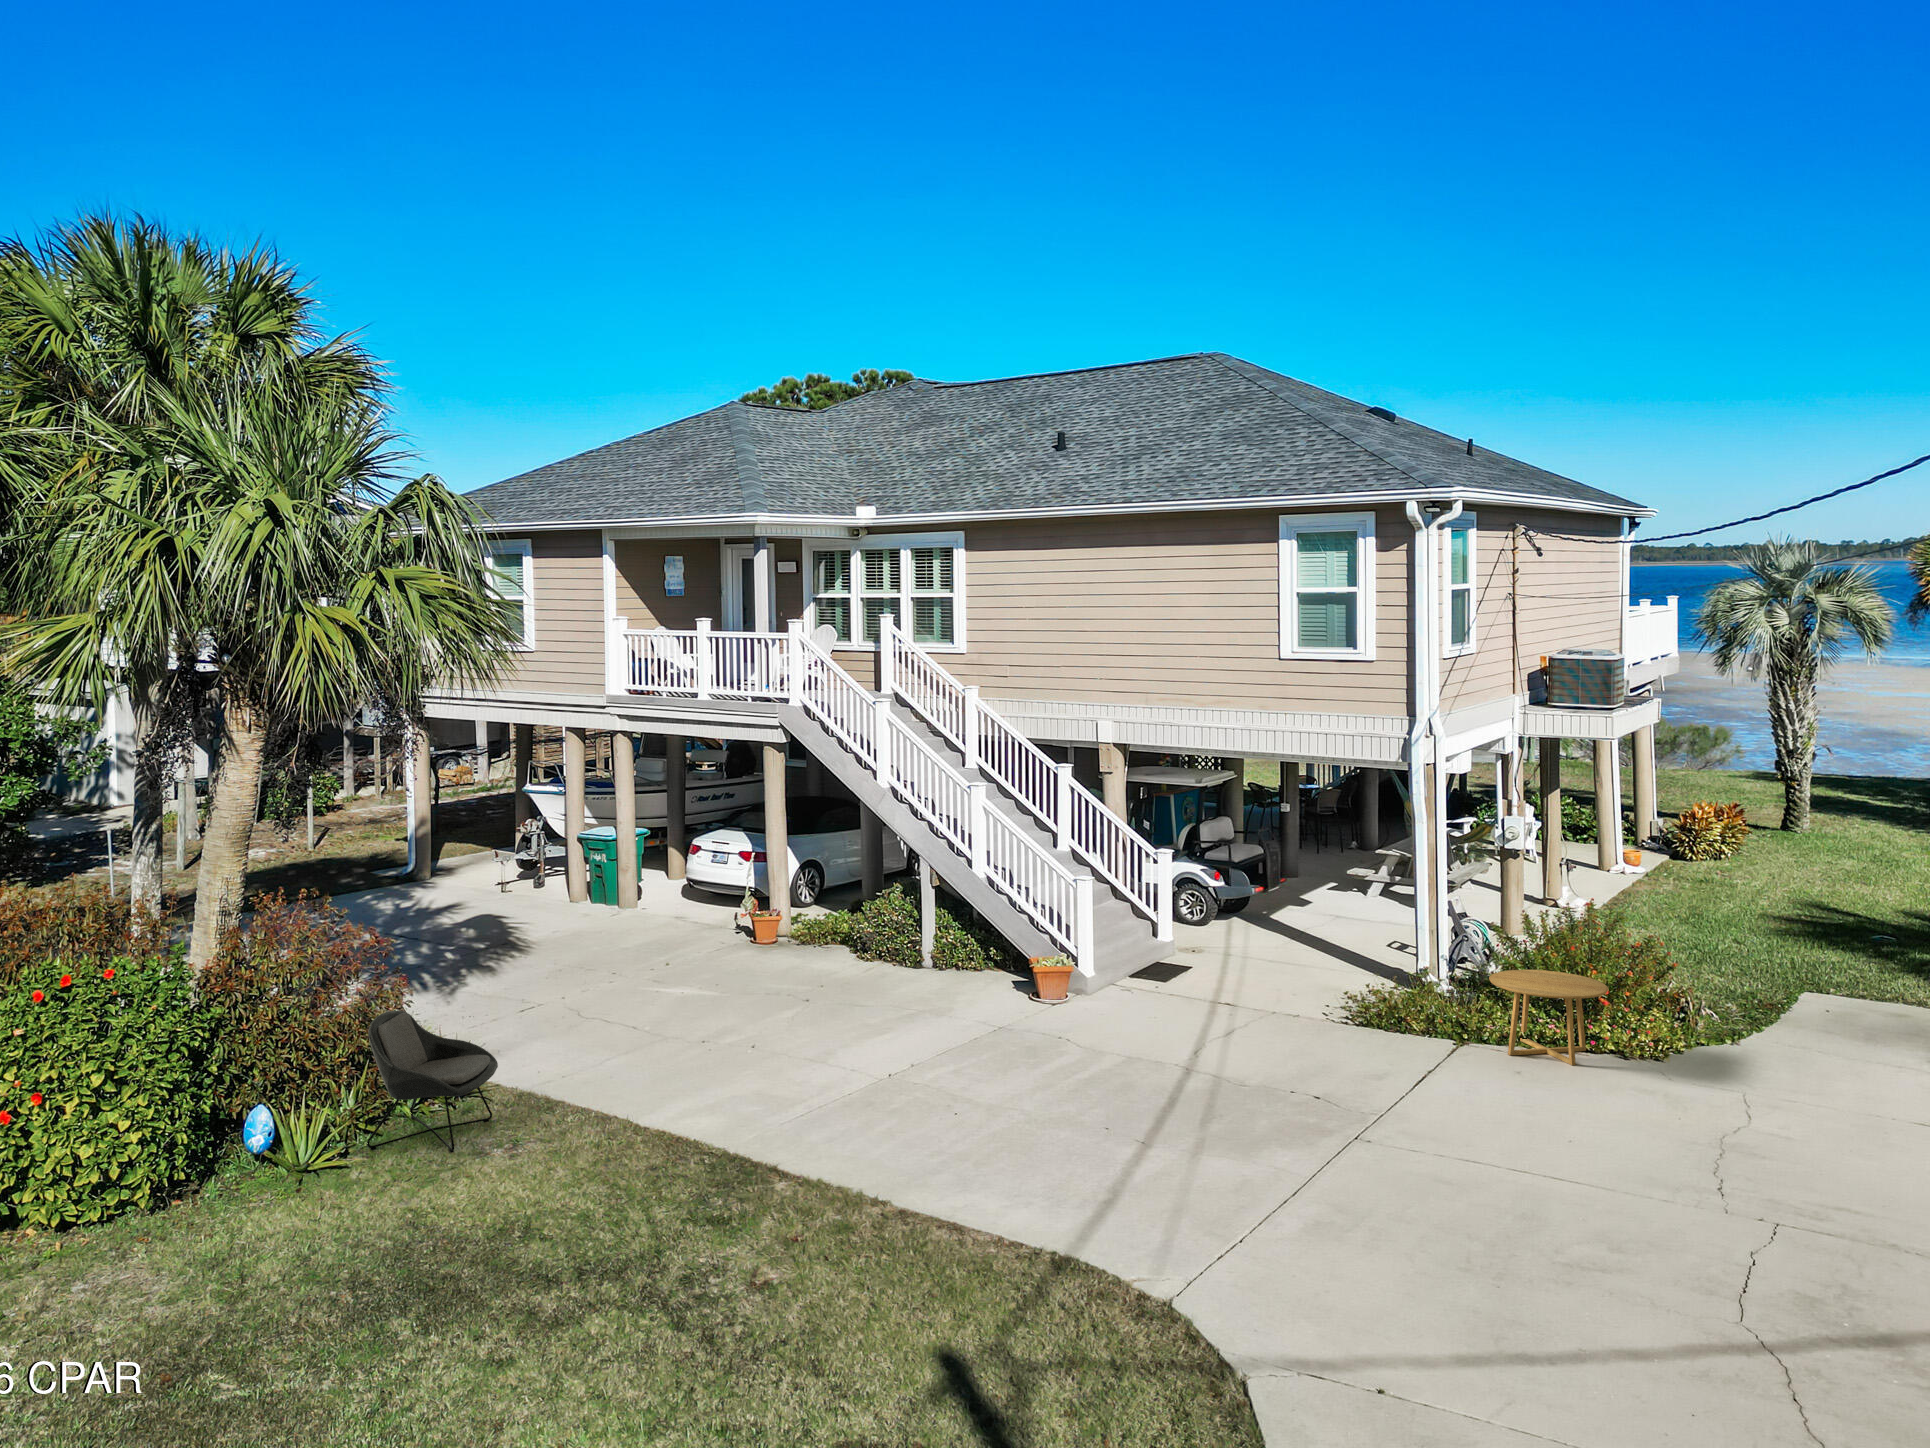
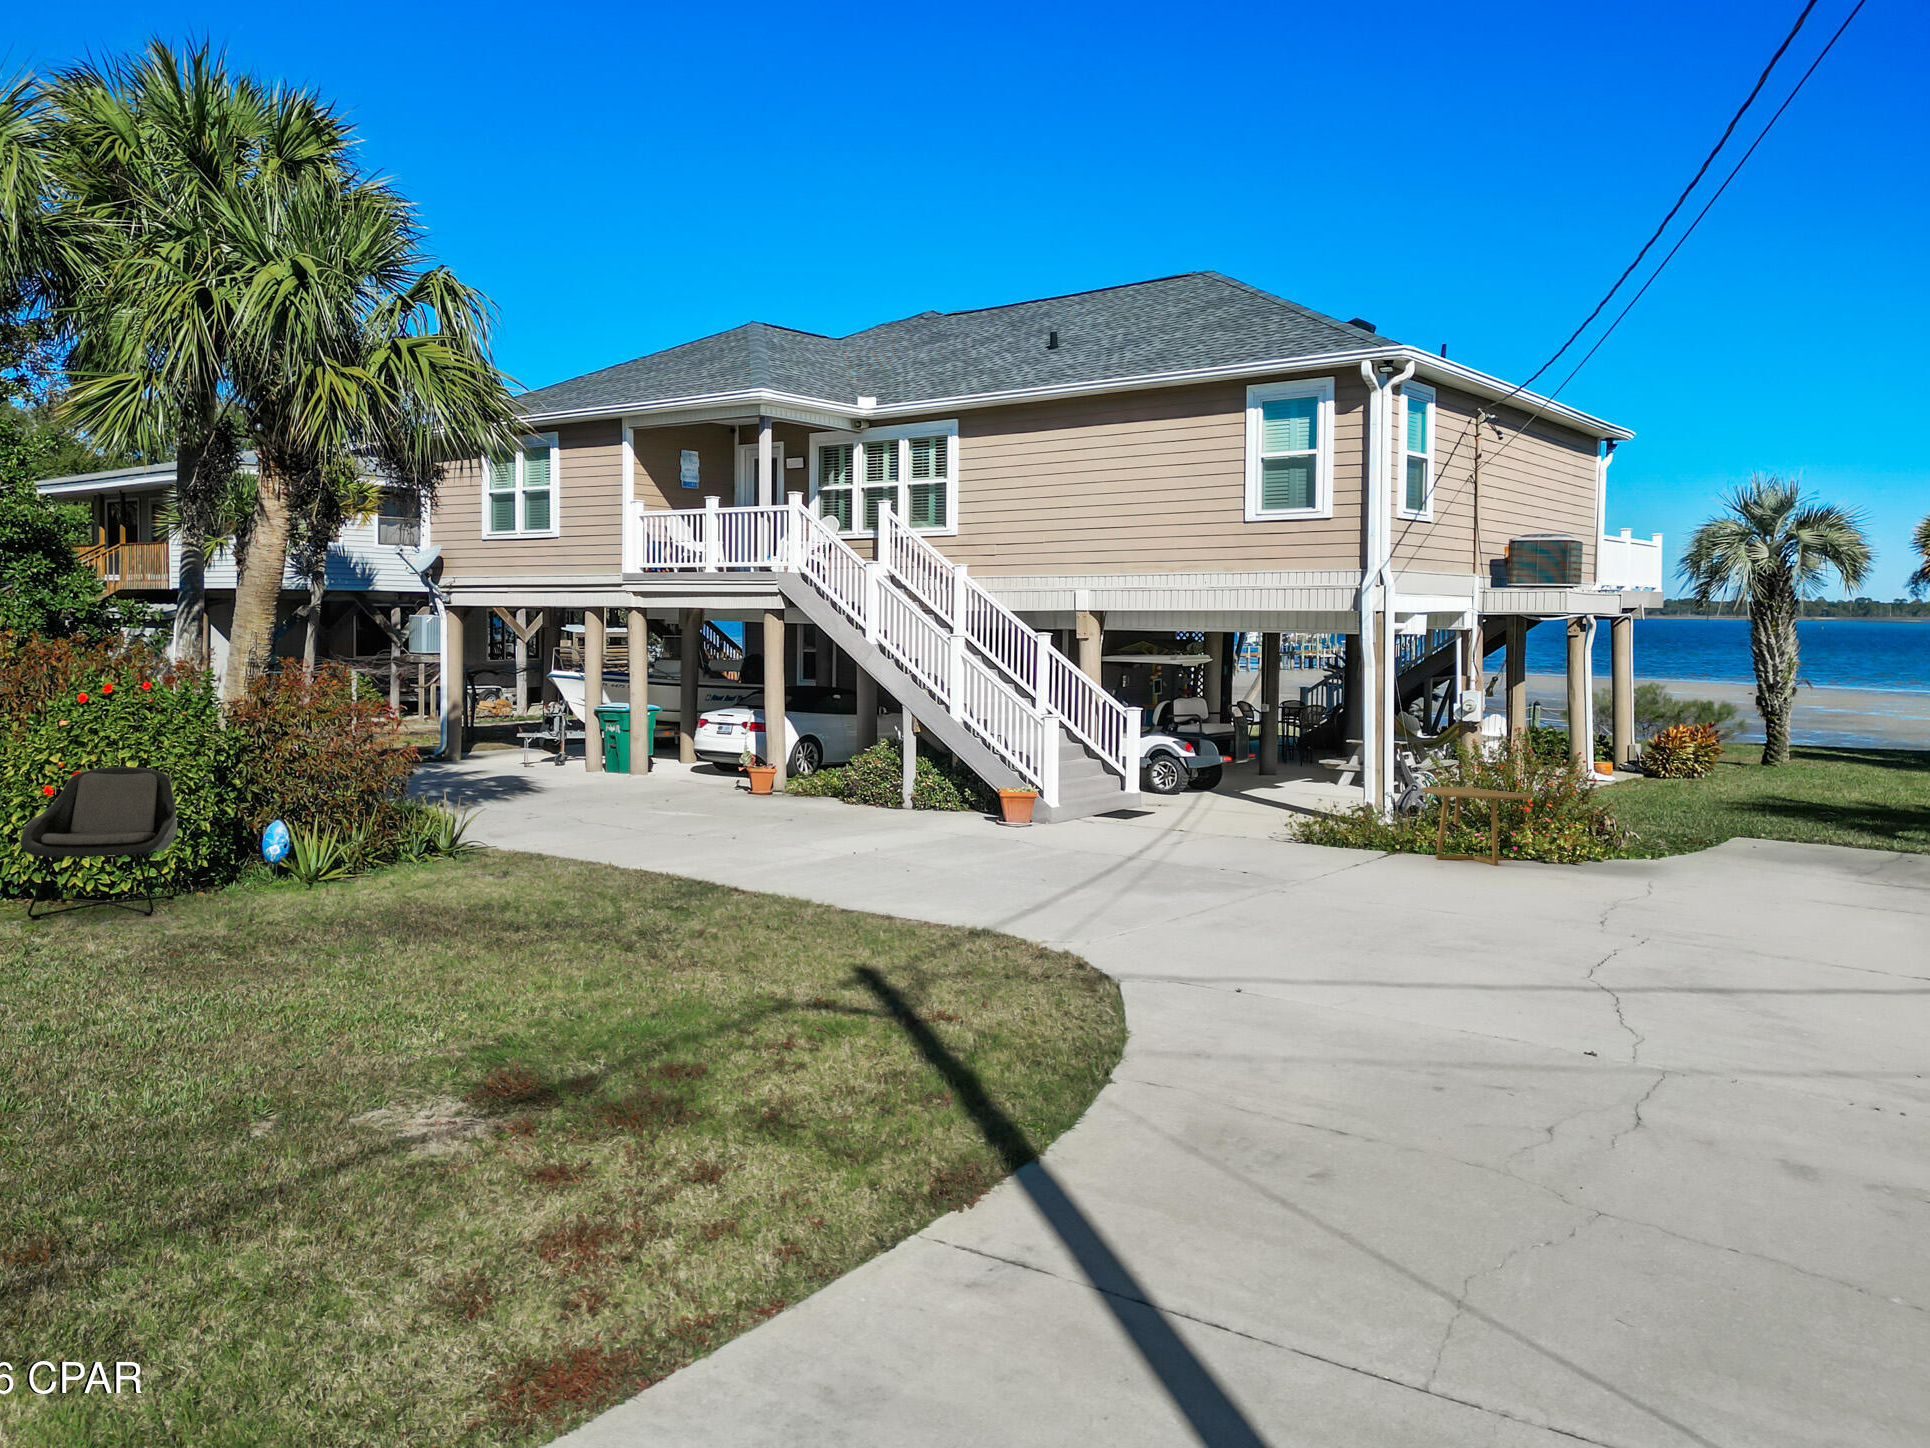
lounge chair: present [367,1010,498,1153] -> present [20,767,177,919]

